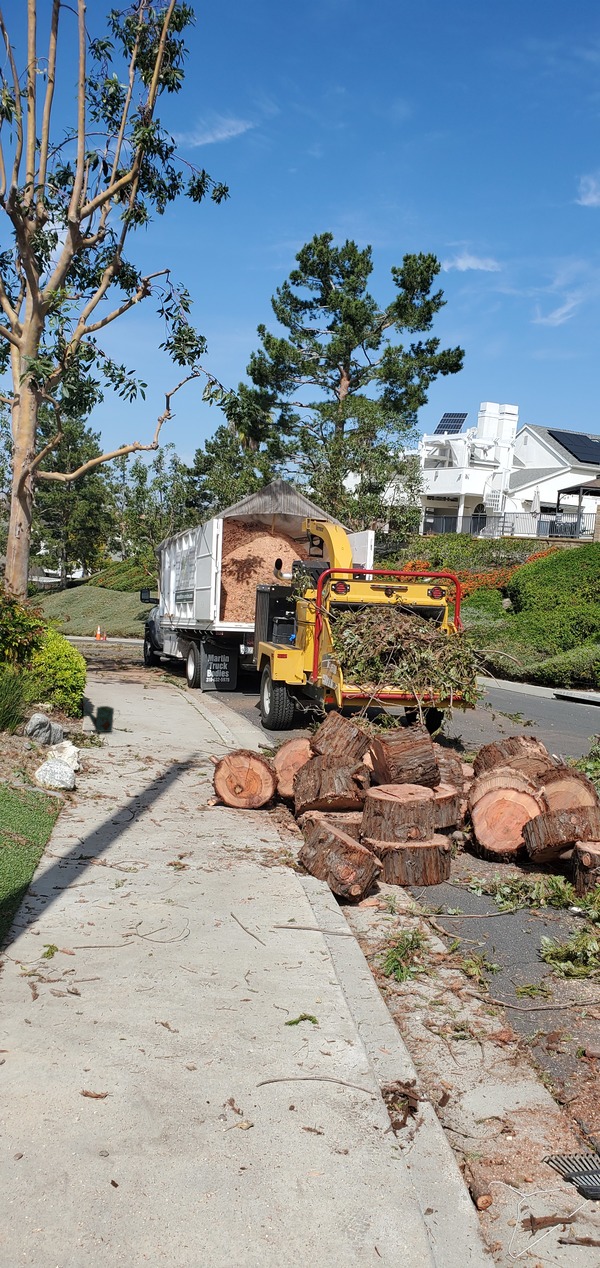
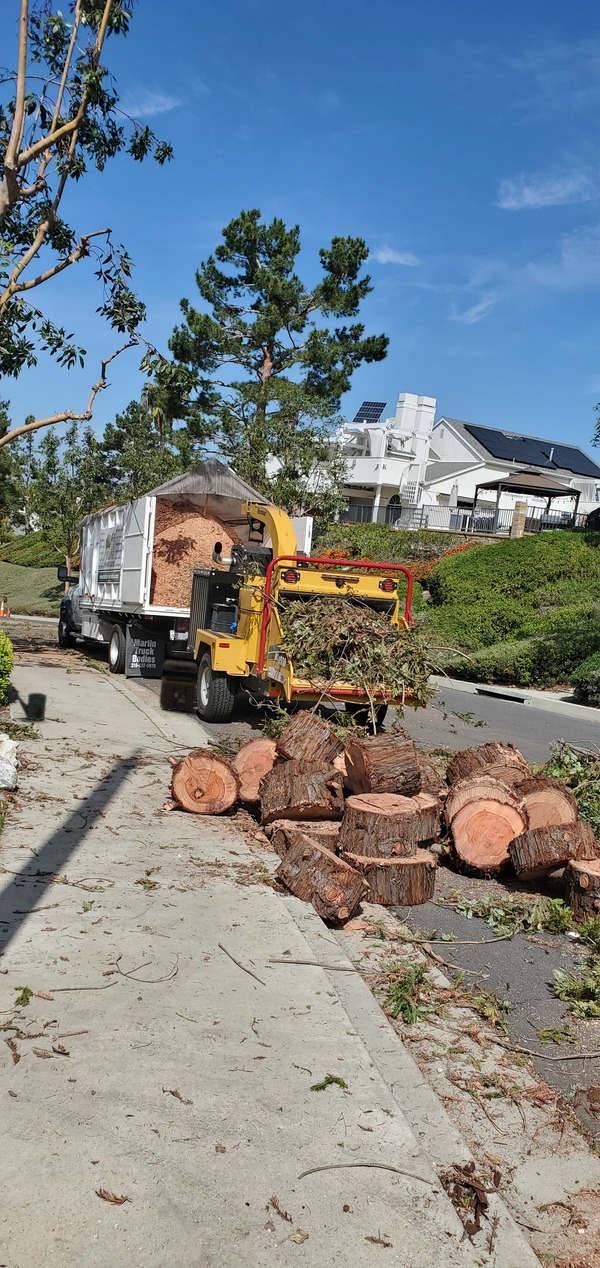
toolbox: none [226,674,262,724] -> present [160,660,199,712]

